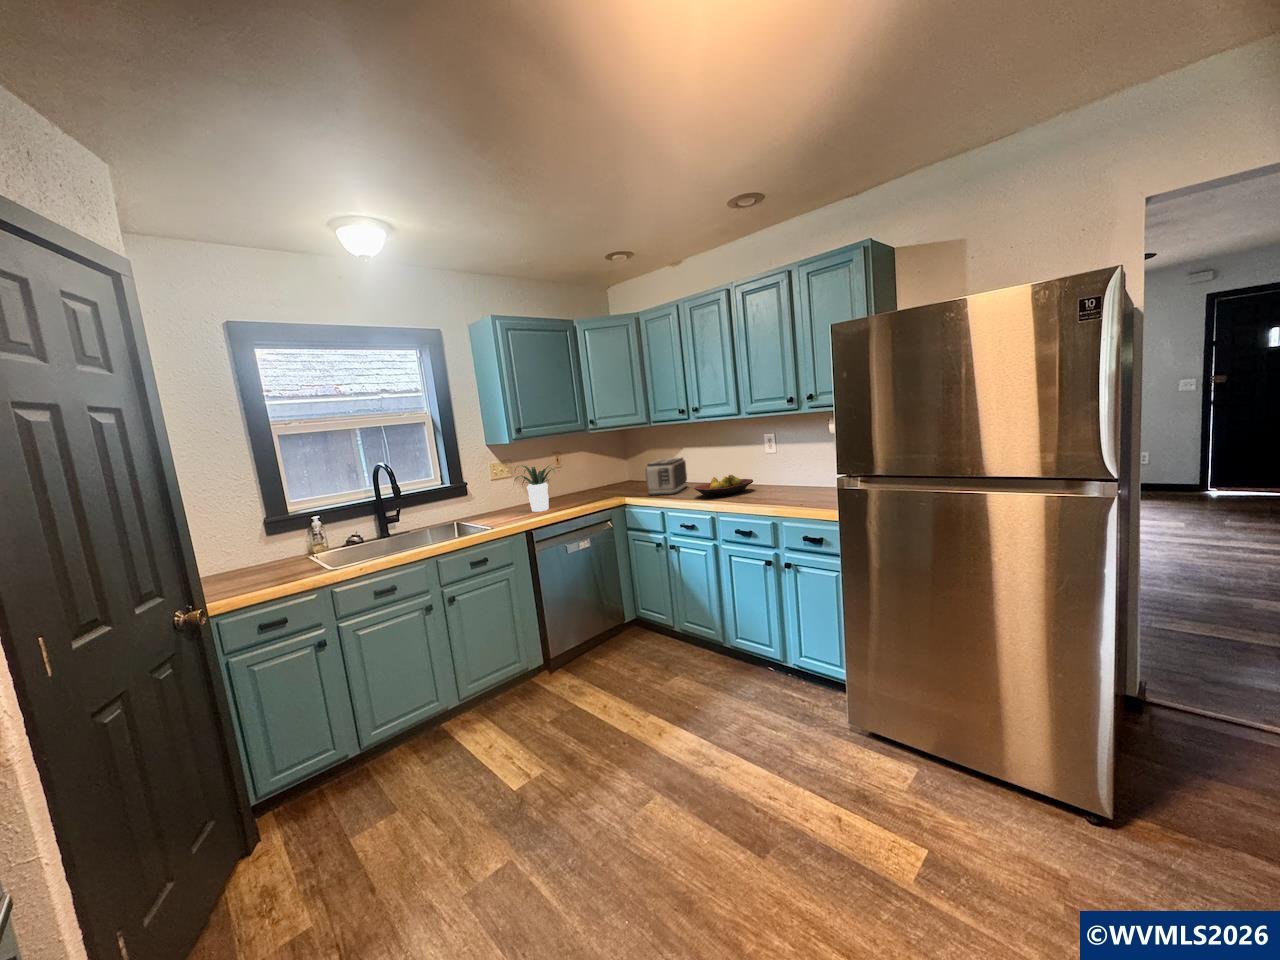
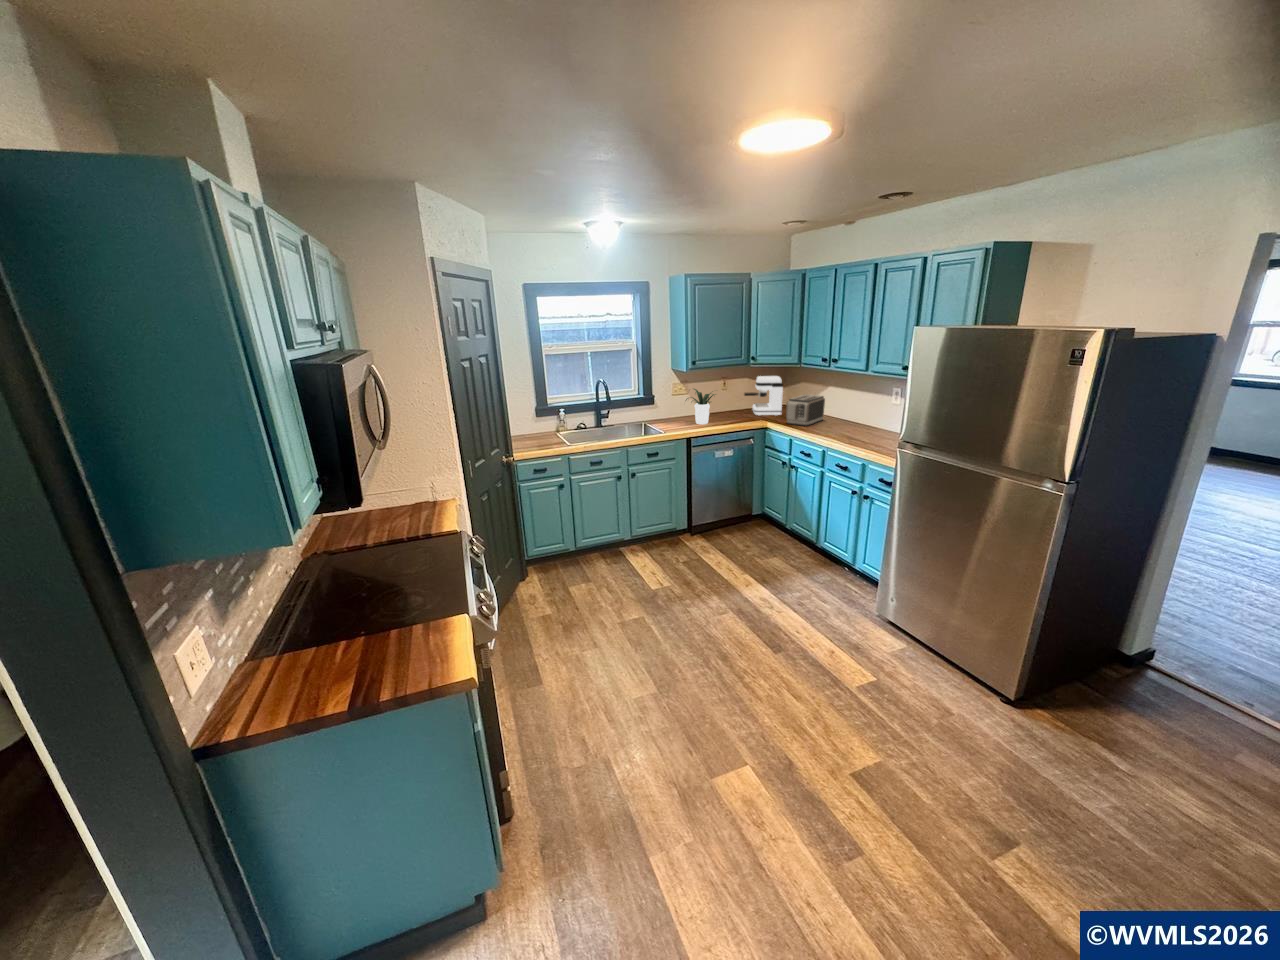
coffee maker: none [585,444,635,493] -> present [744,376,783,415]
fruit bowl: present [694,475,753,498] -> none [818,418,872,435]

